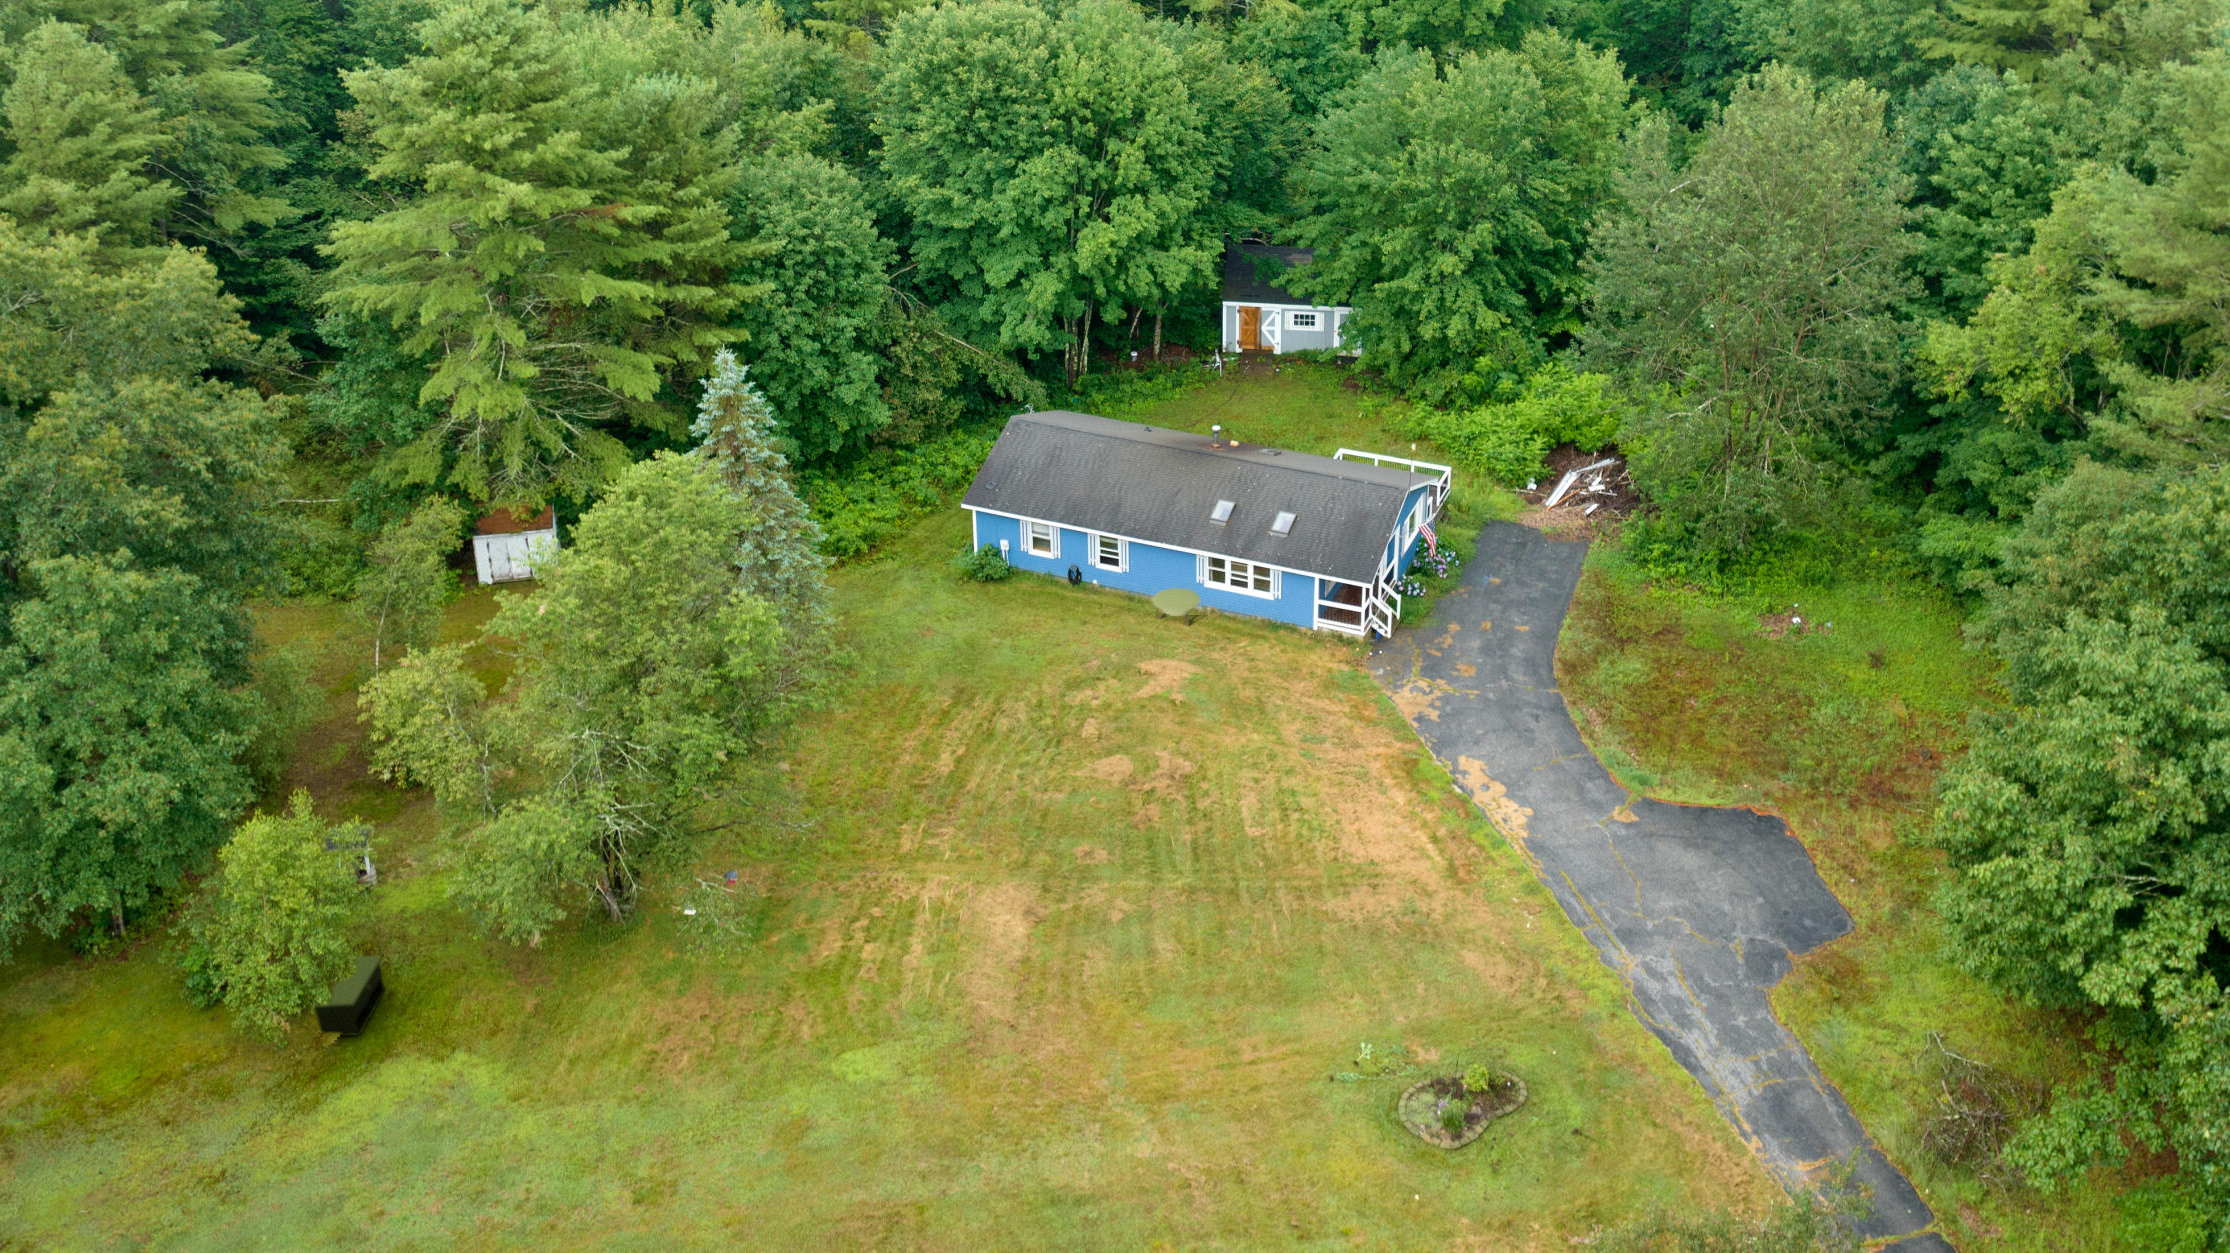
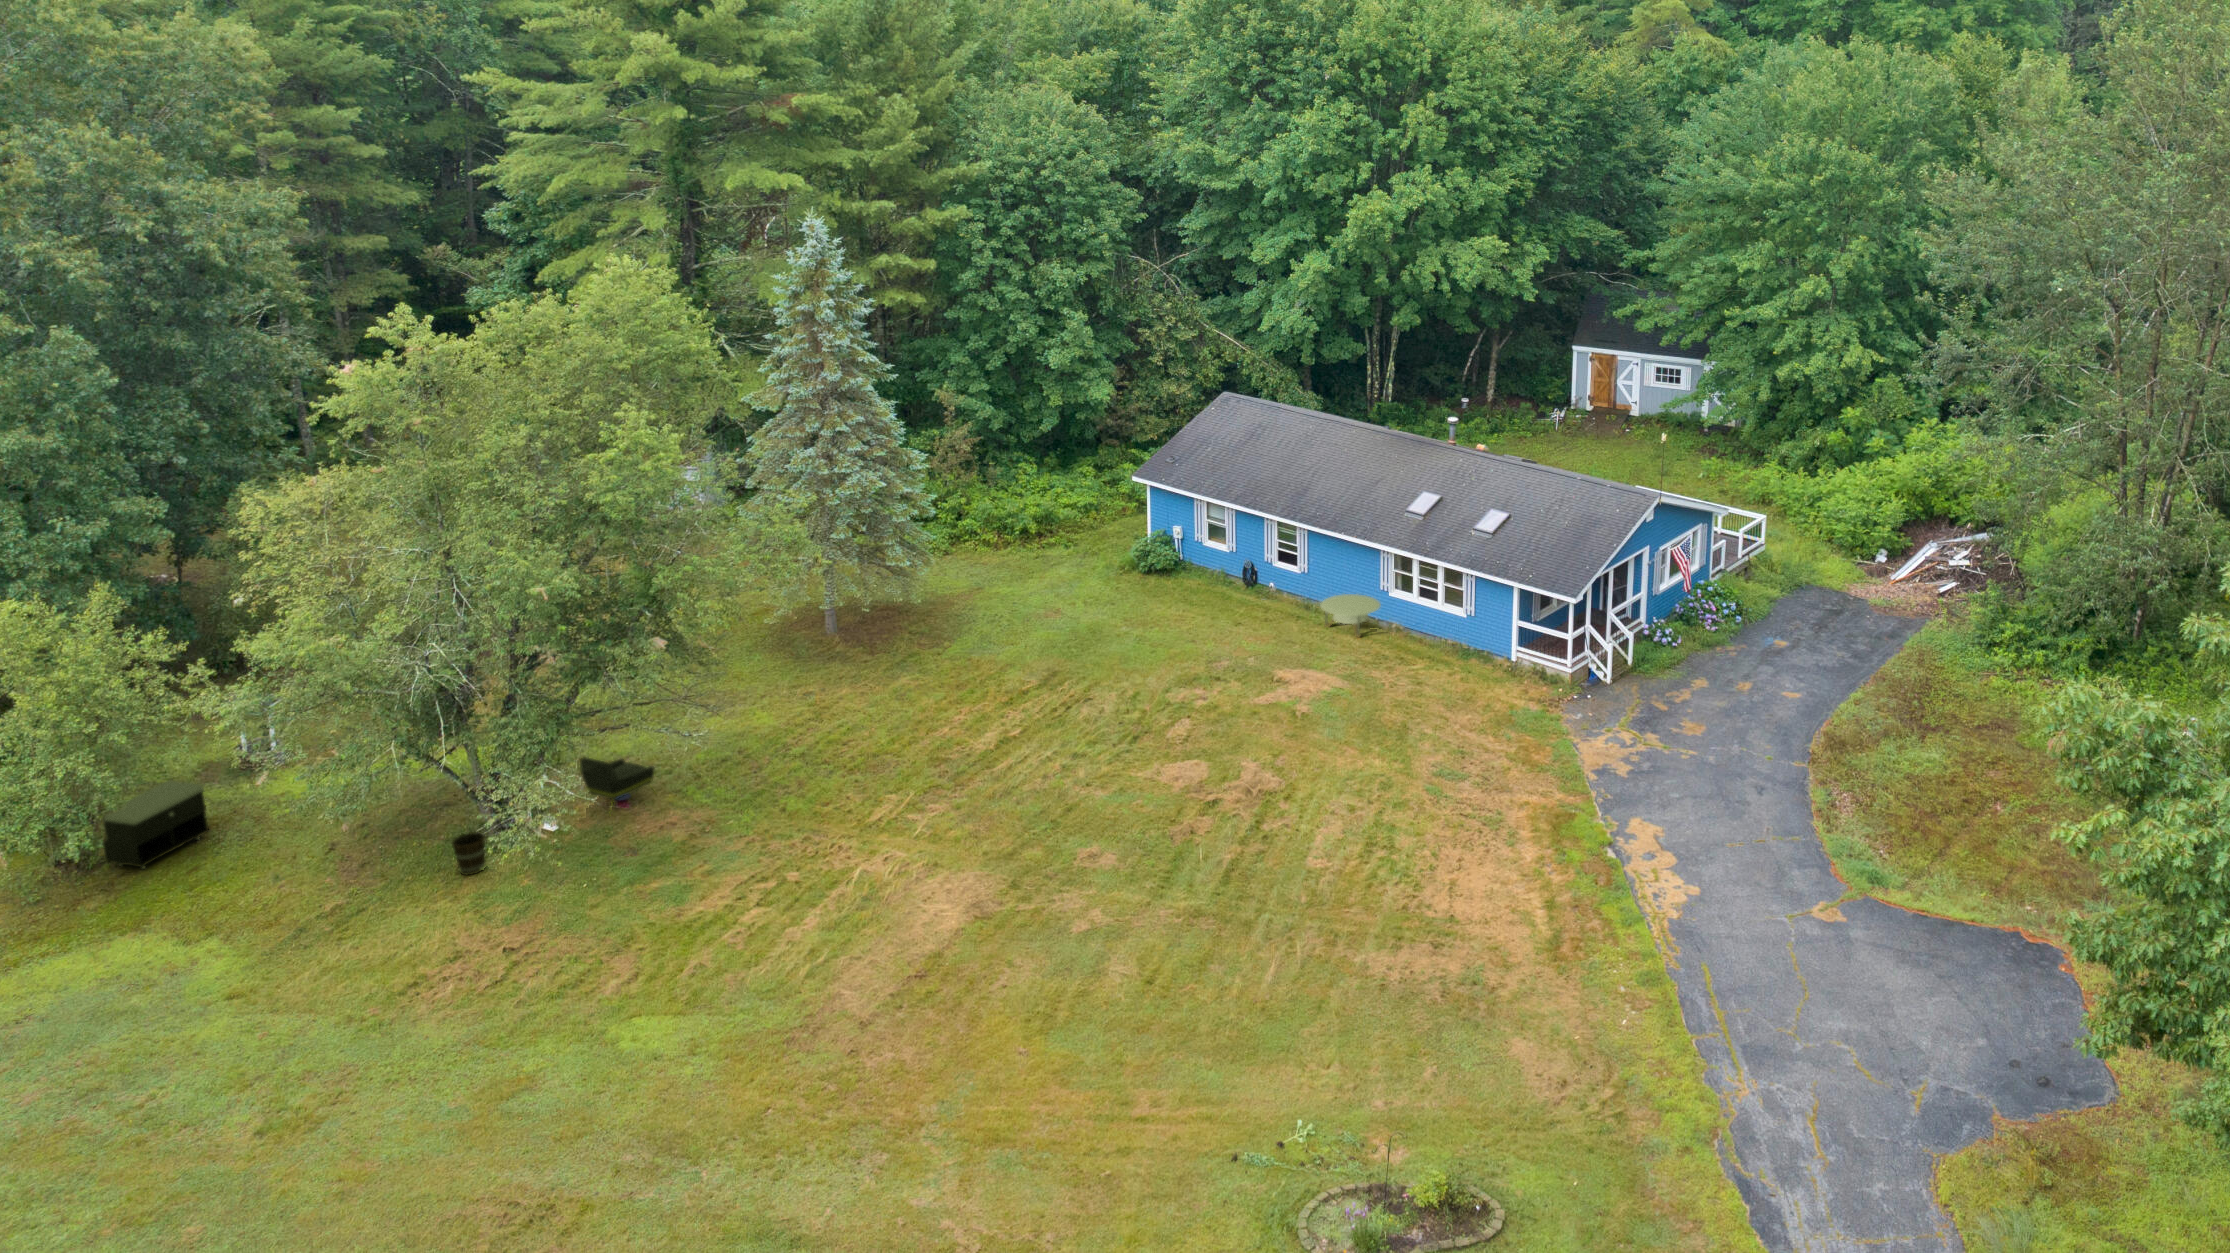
armchair: none [686,856,739,907] -> present [580,757,654,811]
bucket: none [629,948,655,983] -> present [452,832,485,875]

